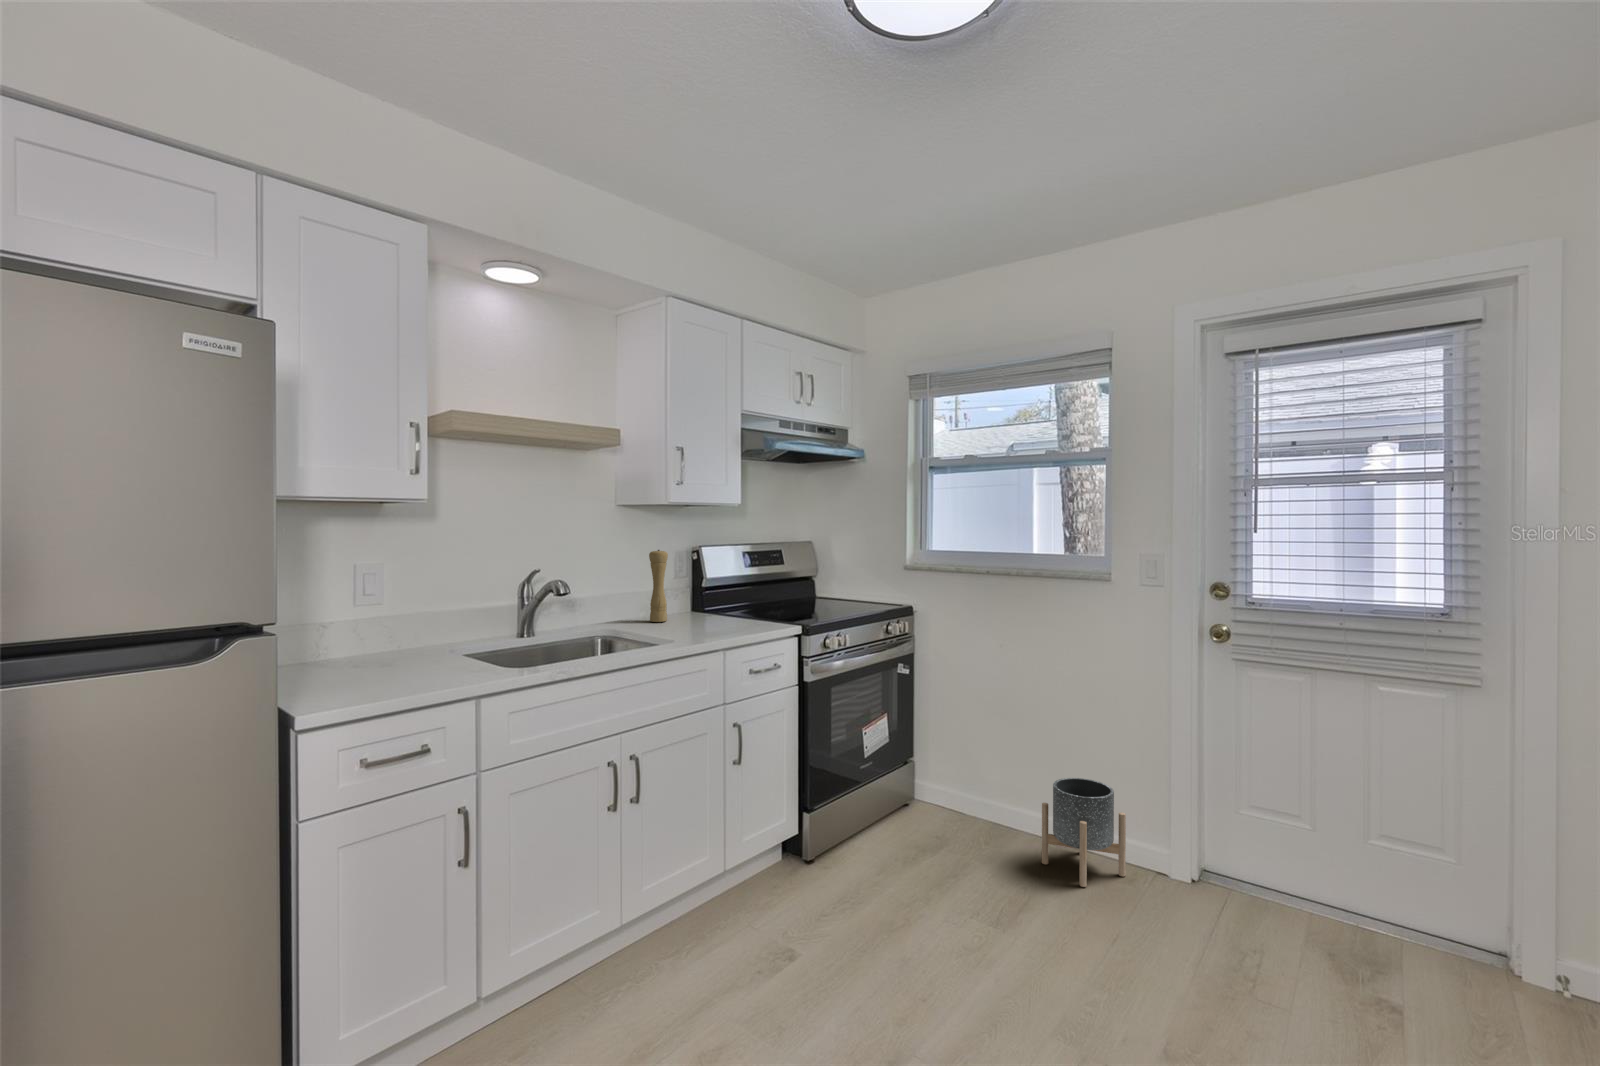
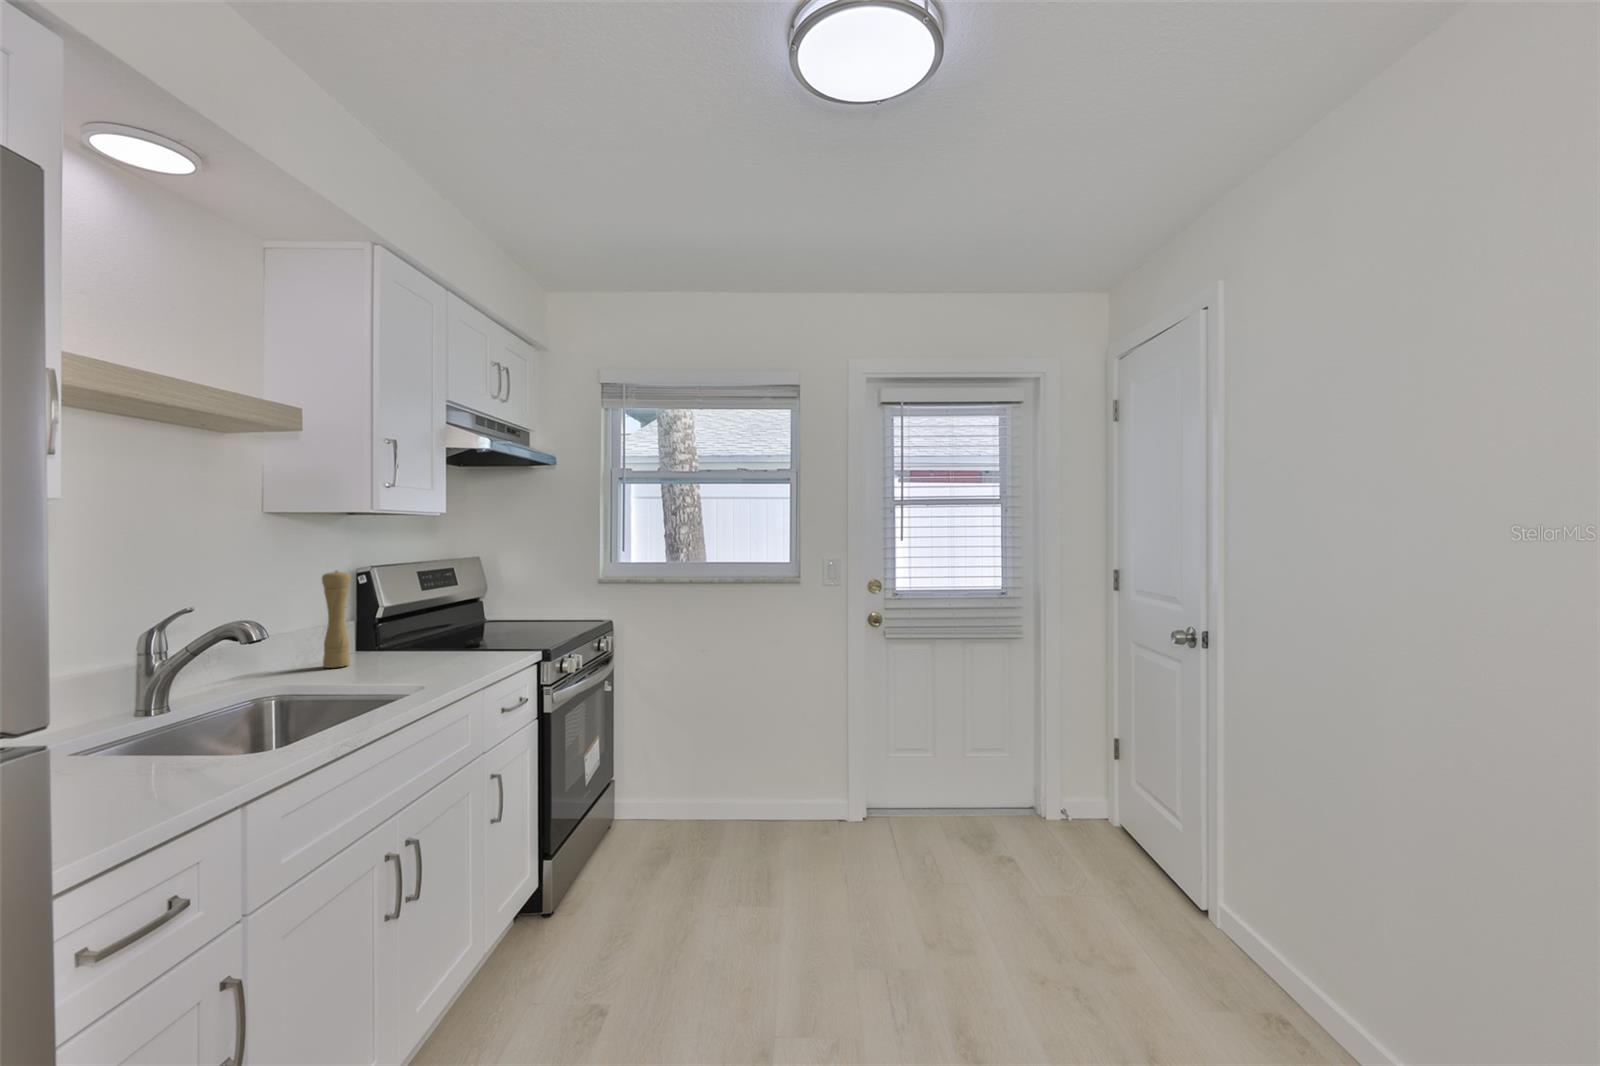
planter: present [1042,778,1126,887] -> none [761,754,825,847]

